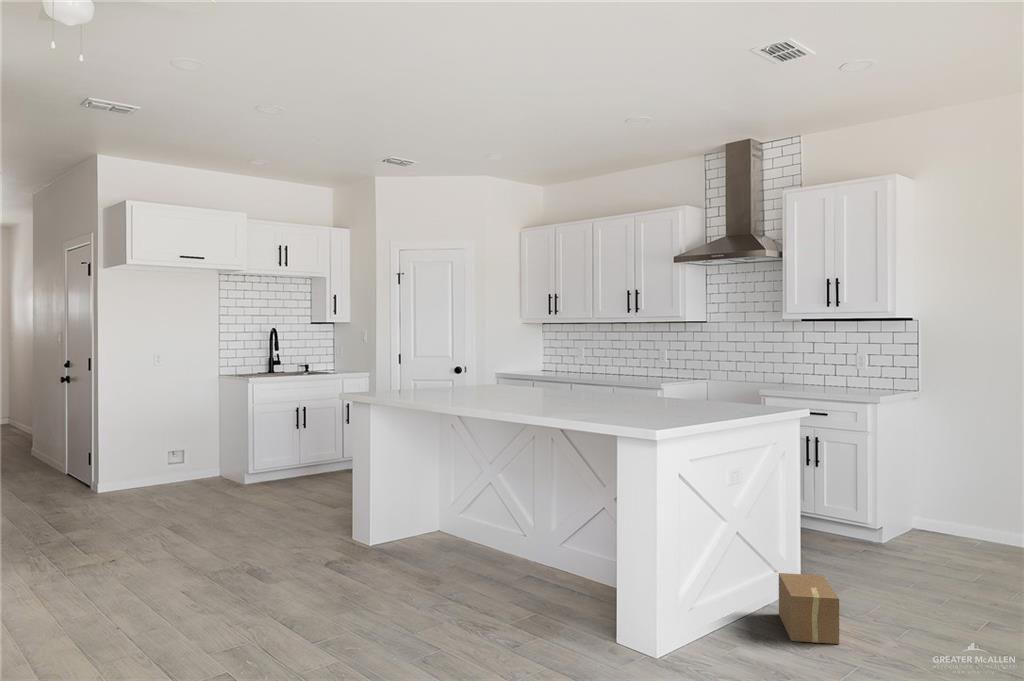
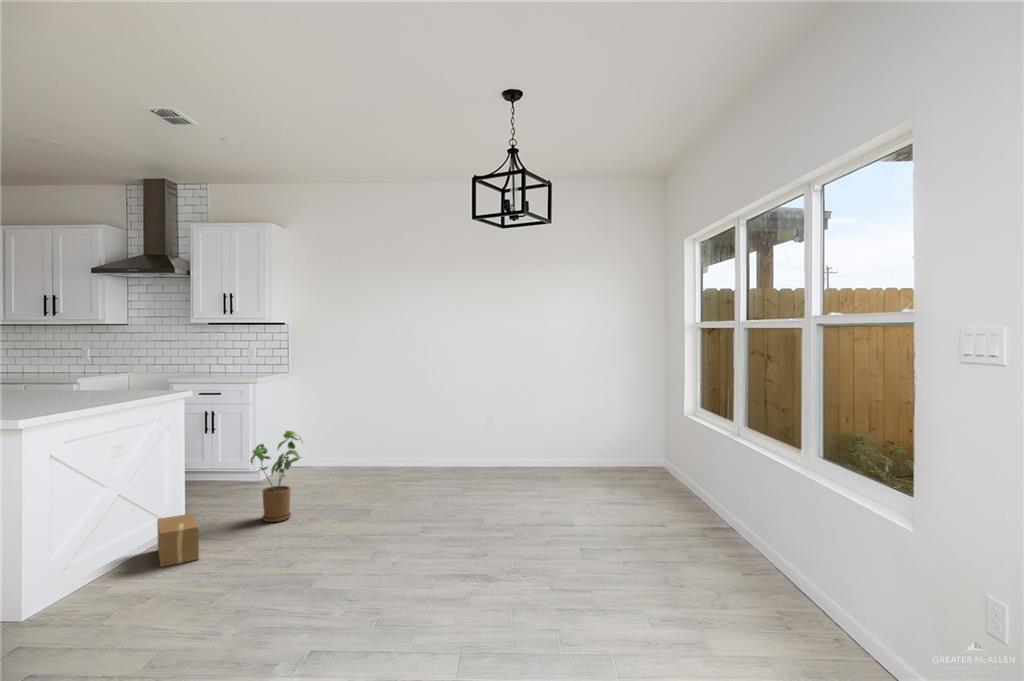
house plant: none [891,477,978,613] -> present [251,431,303,522]

